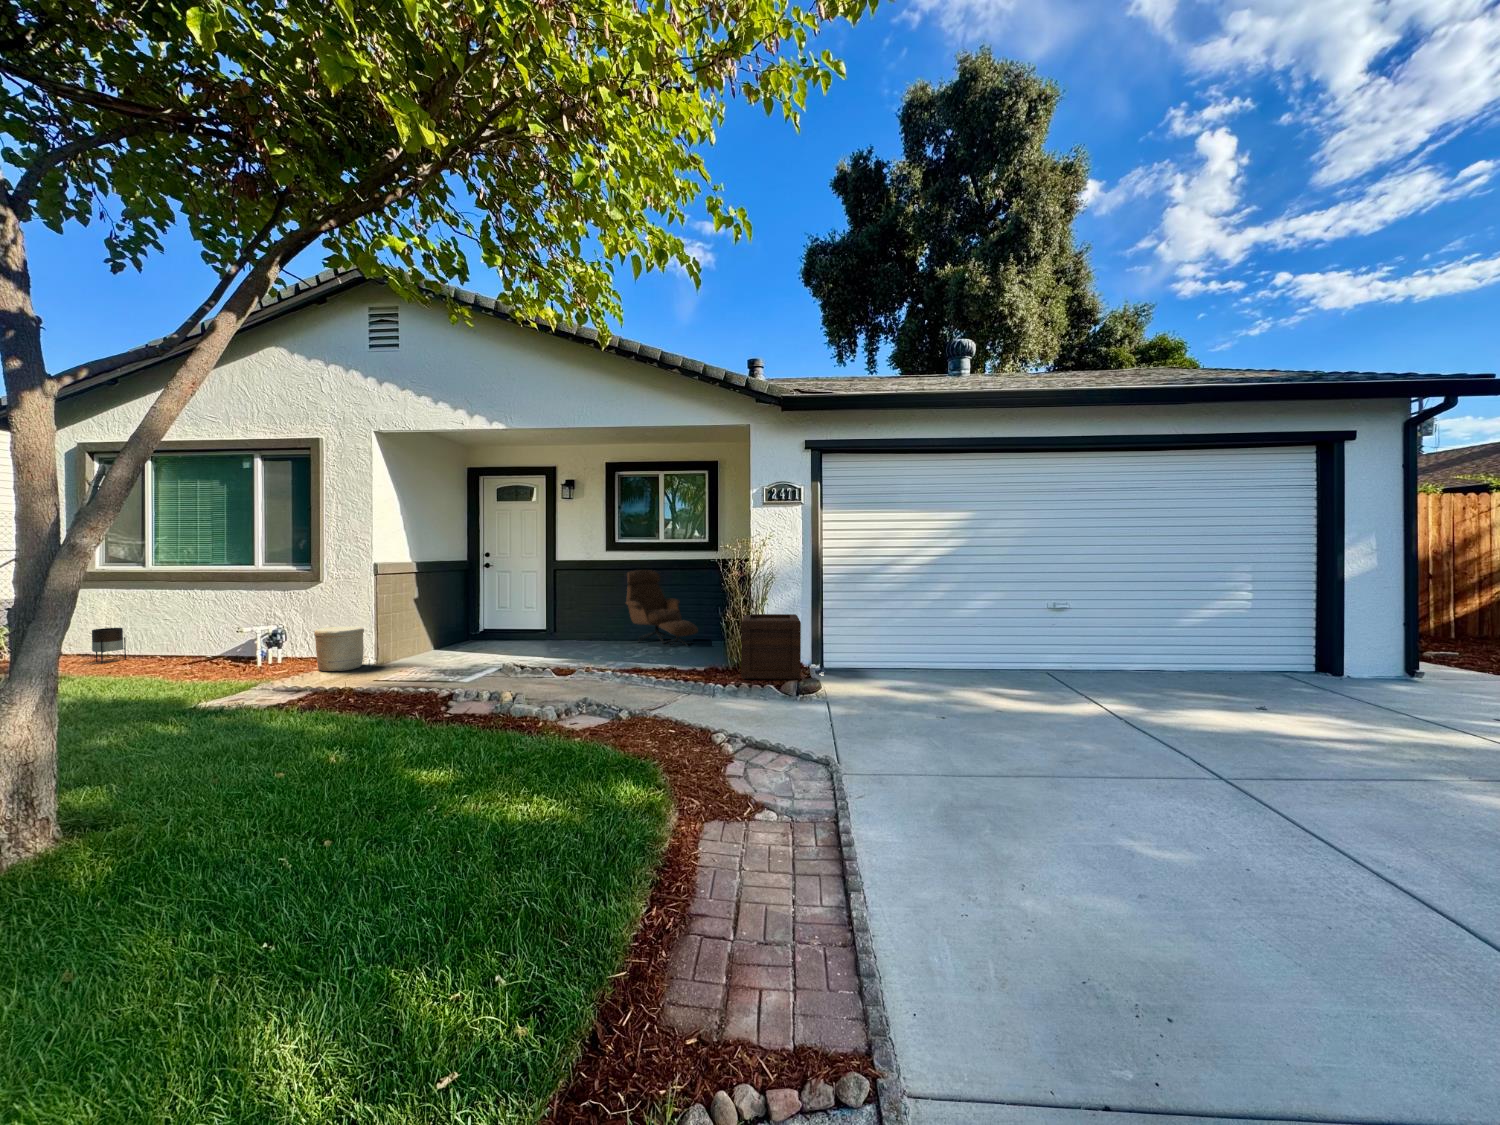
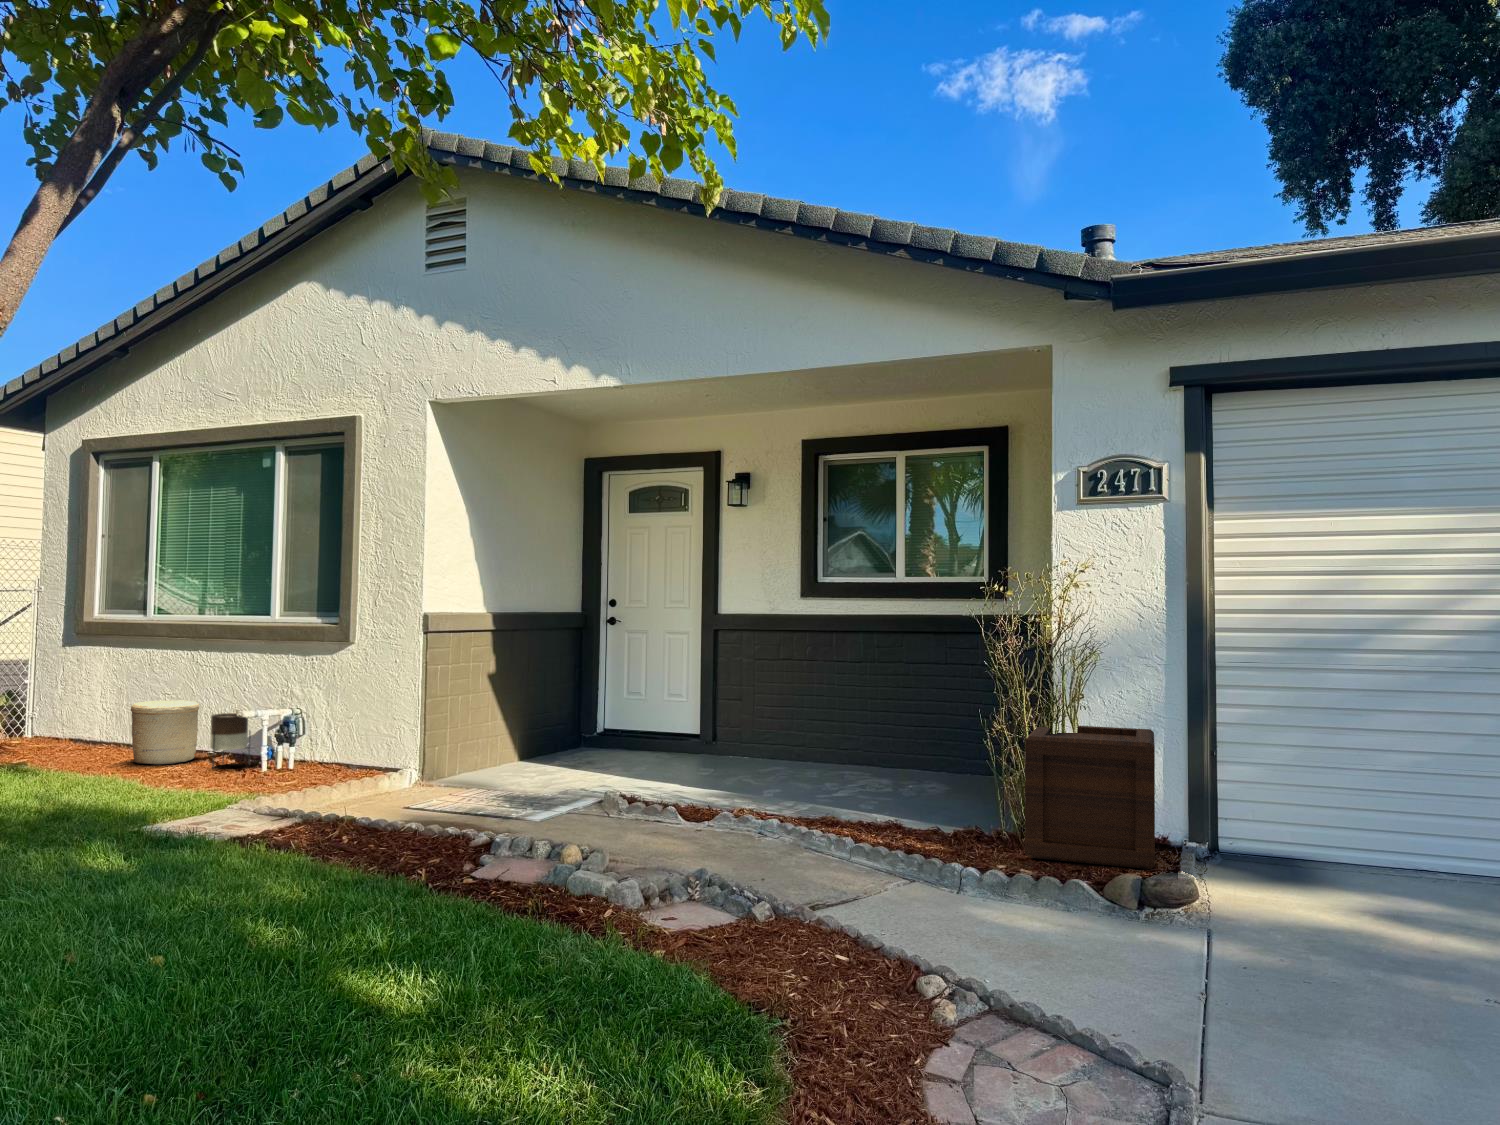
lounge chair: present [626,570,698,646] -> none [830,634,963,782]
woven basket: present [314,626,364,671] -> present [131,701,199,764]
planter: present [92,628,126,664] -> present [210,713,251,768]

